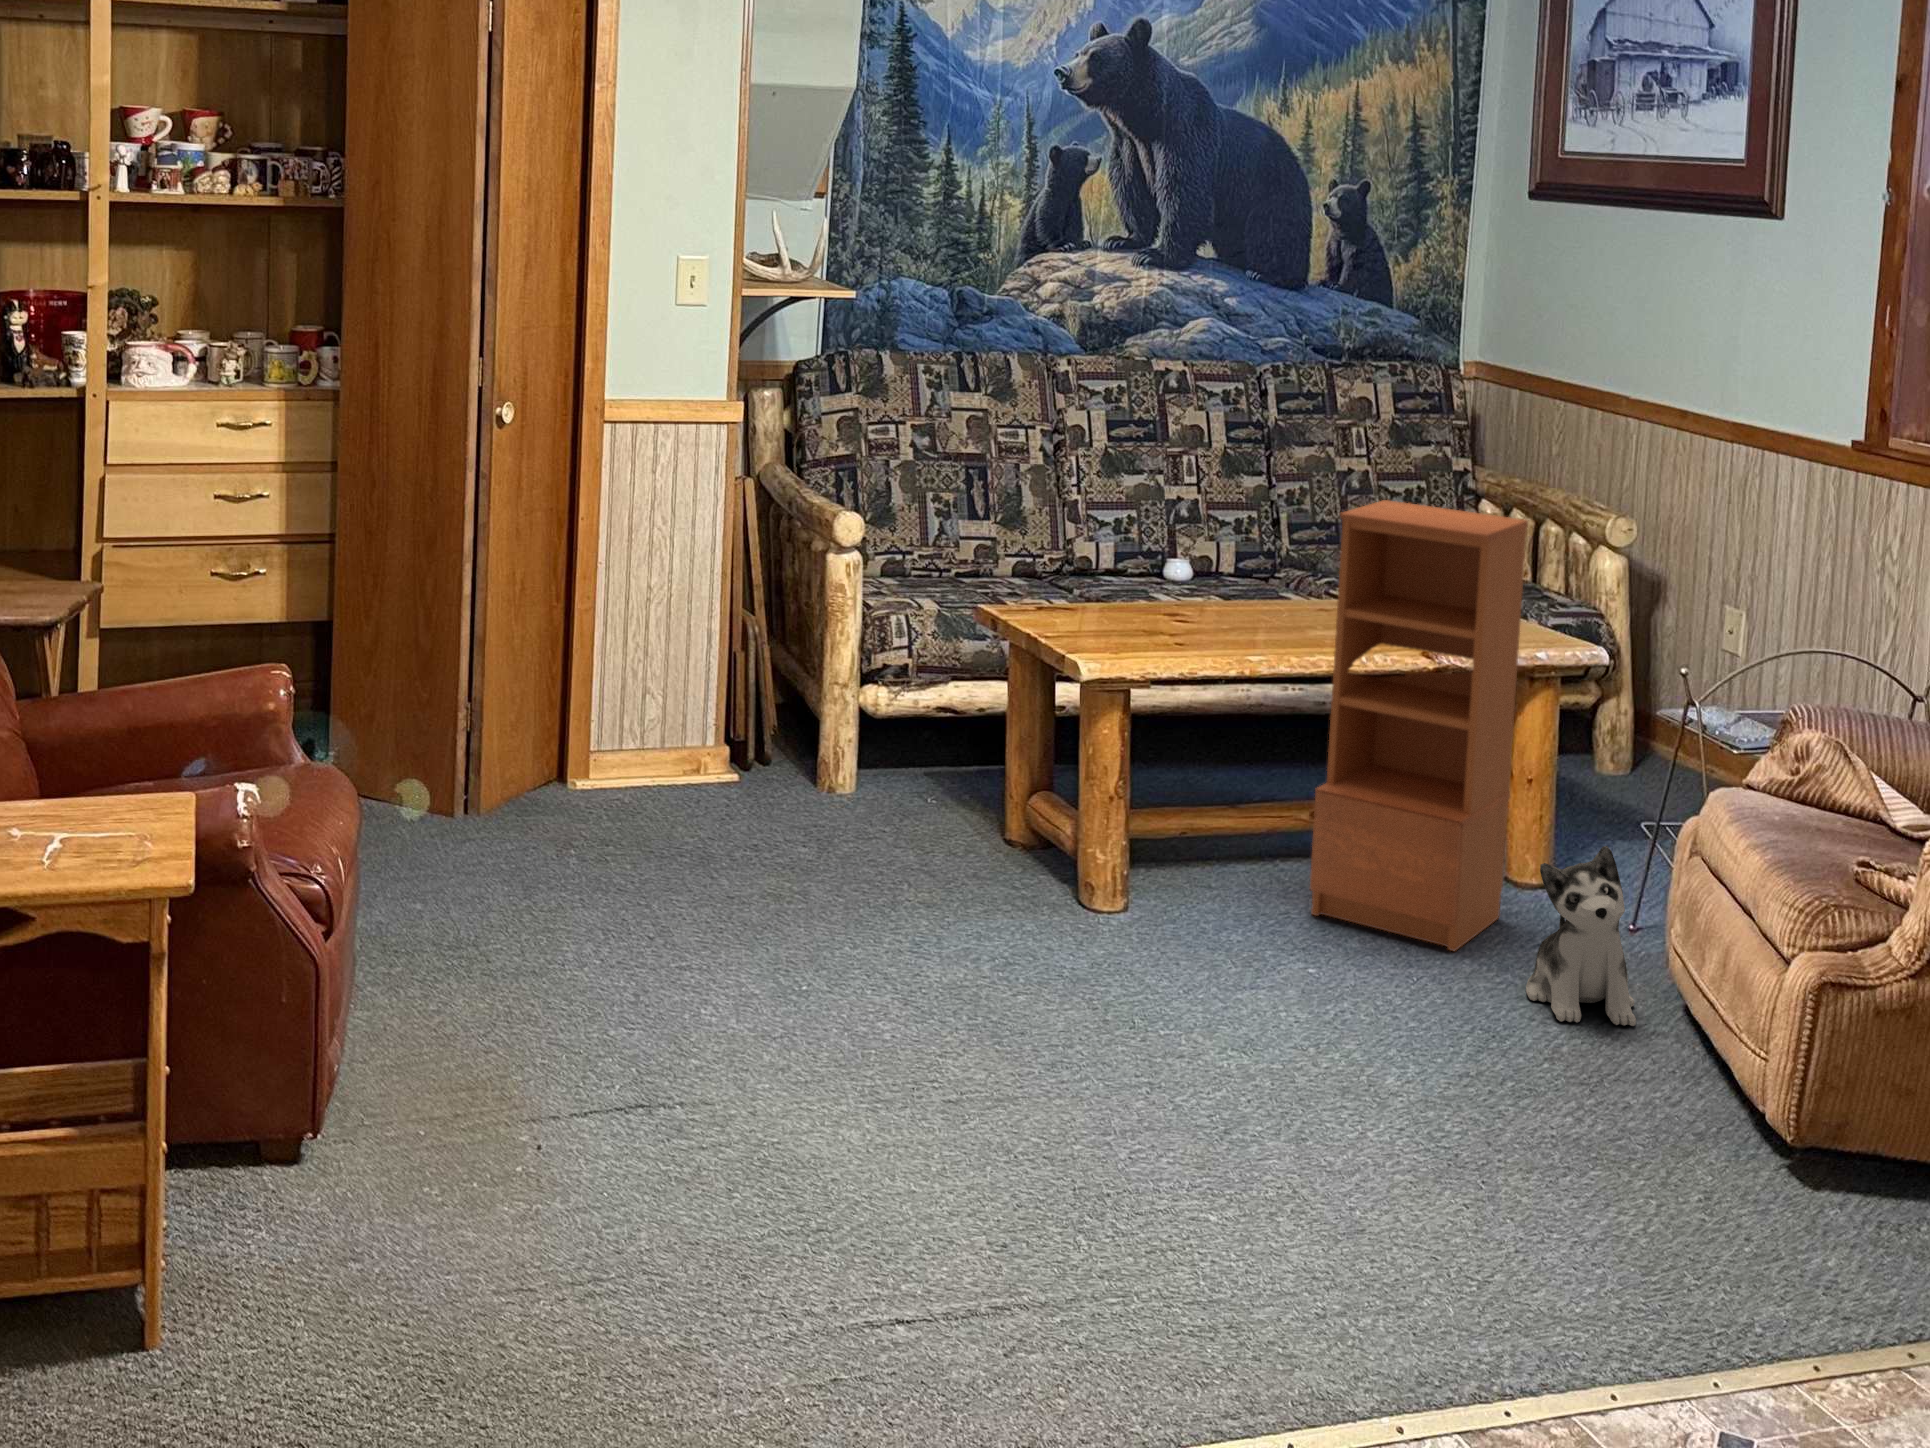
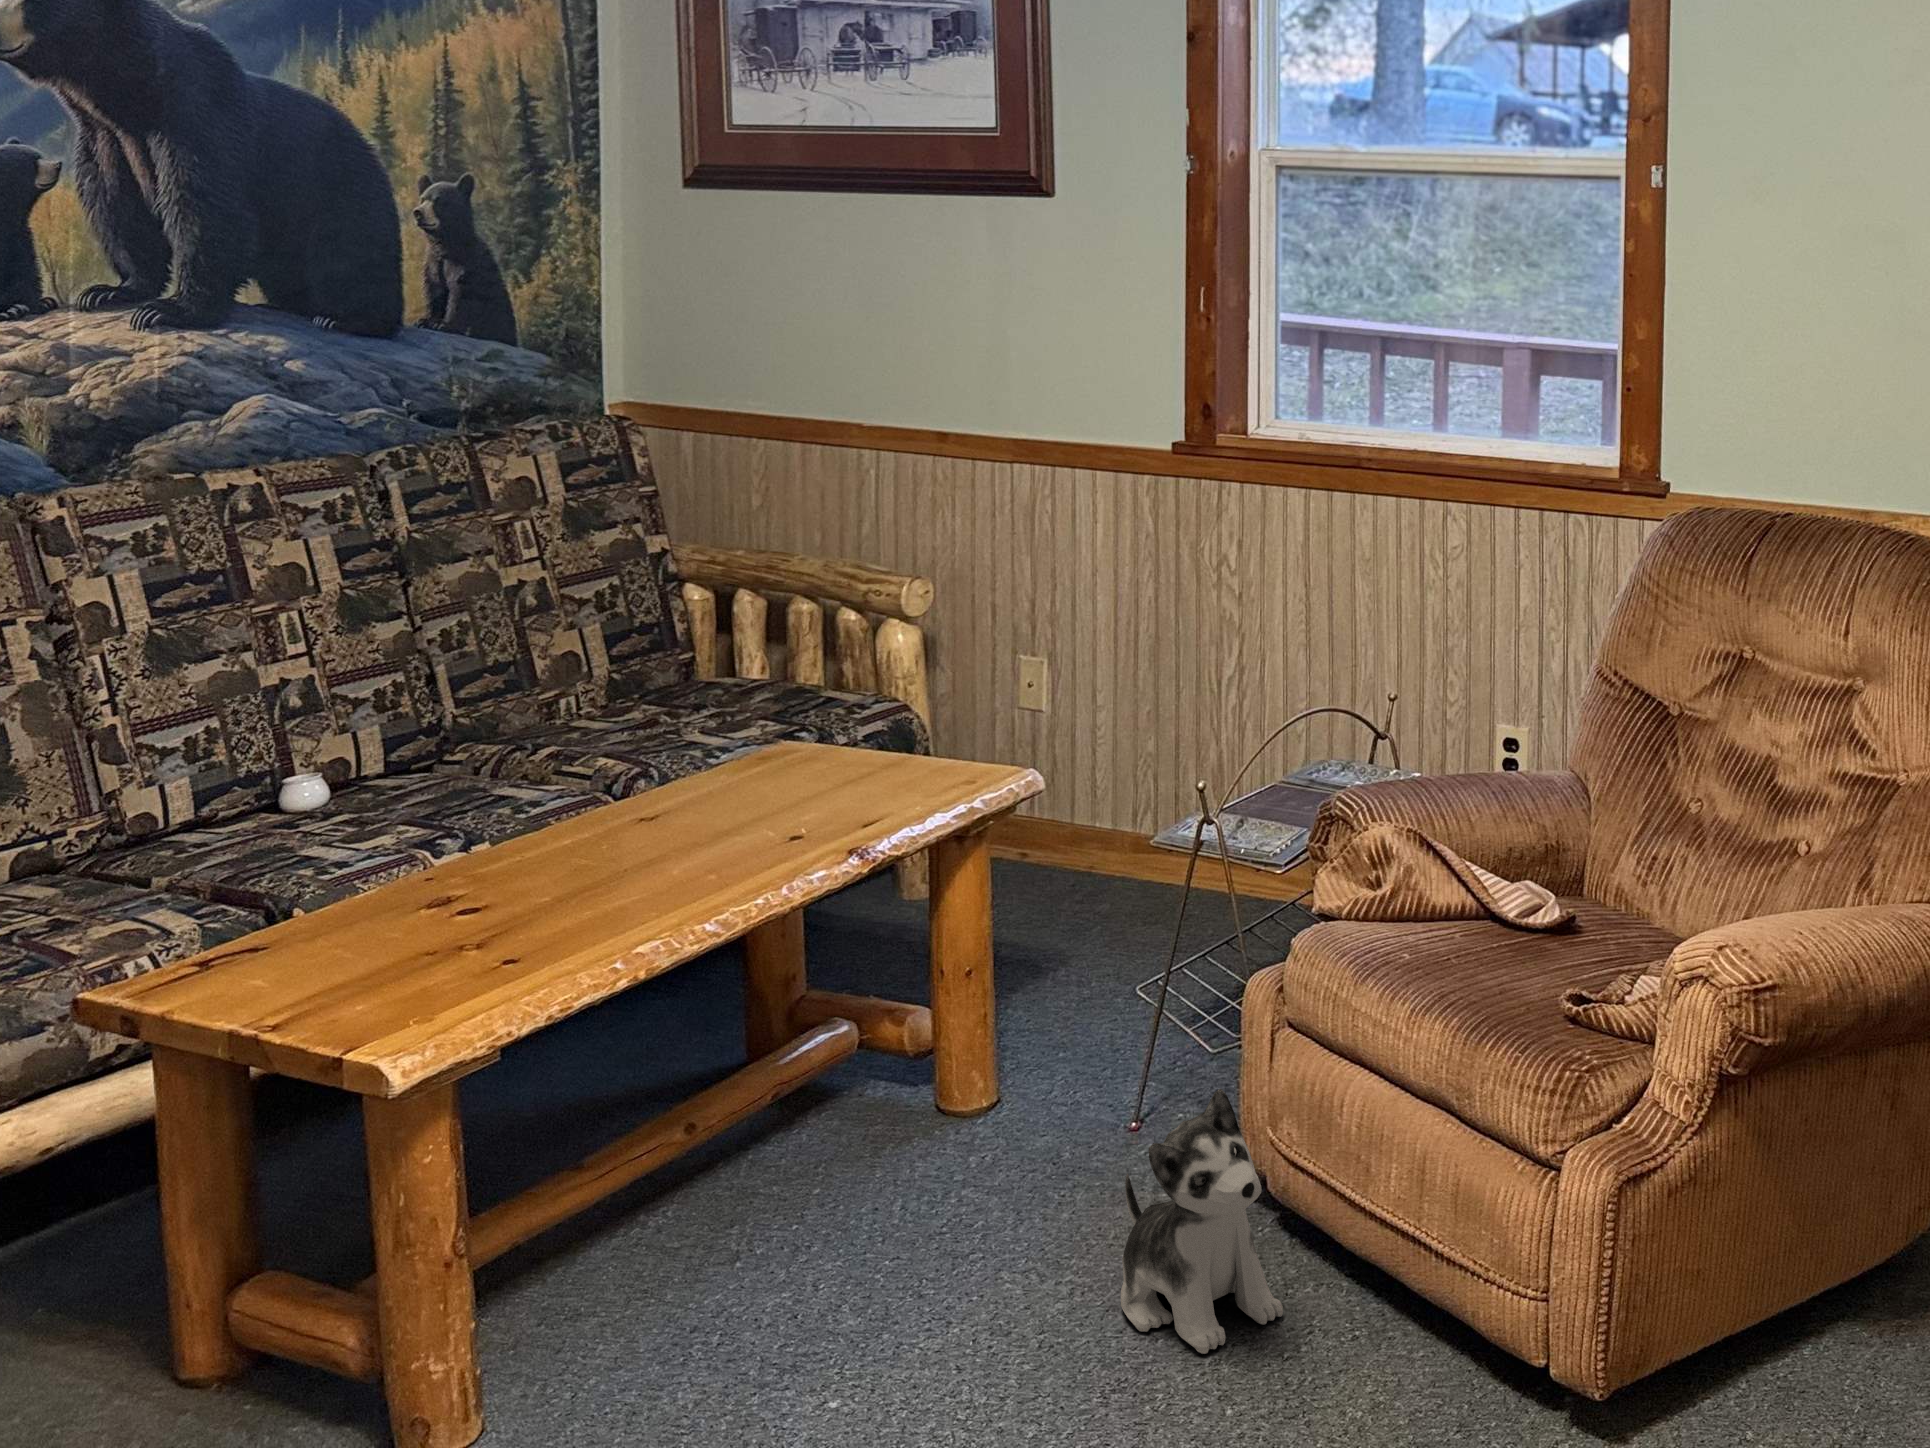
bookcase: present [1310,500,1528,951] -> none [751,652,993,1310]

